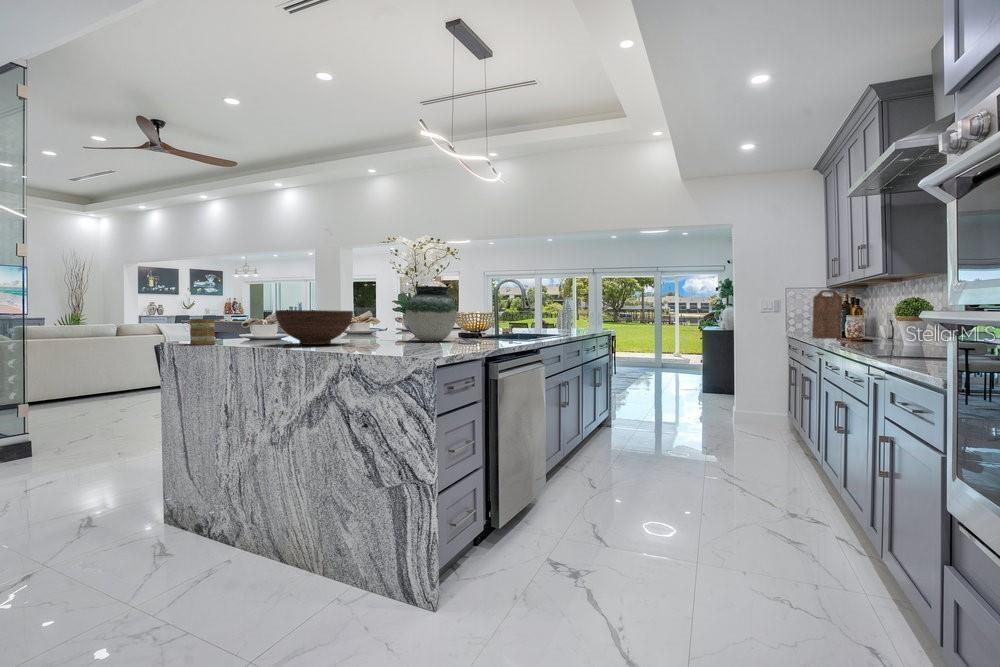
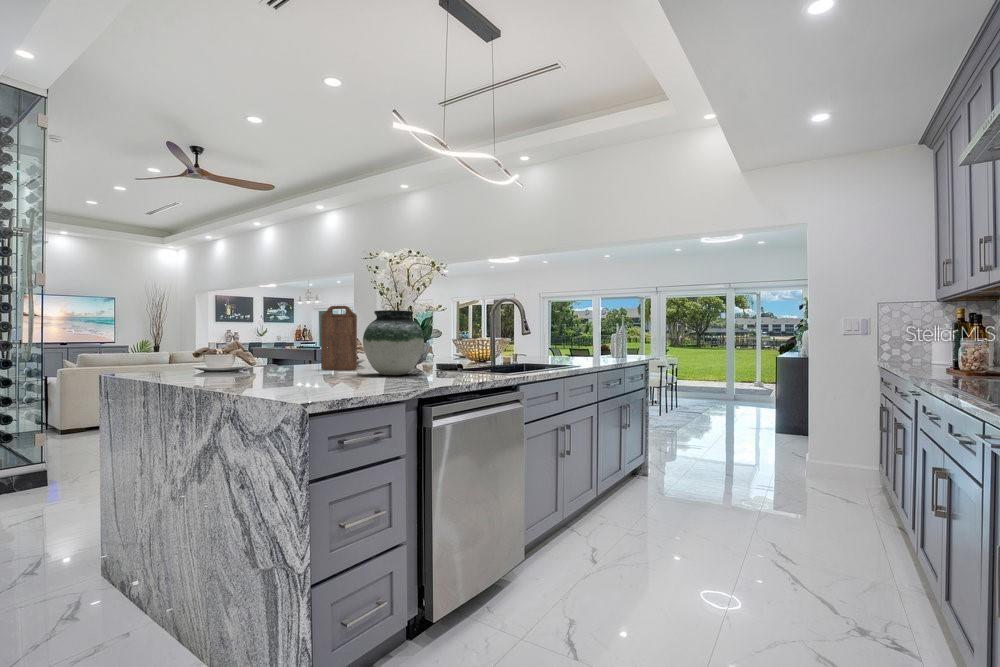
cutting board: present [812,290,842,338] -> present [321,306,357,370]
fruit bowl: present [275,310,353,345] -> none [196,340,290,380]
mug: present [190,319,215,345] -> none [114,350,150,379]

